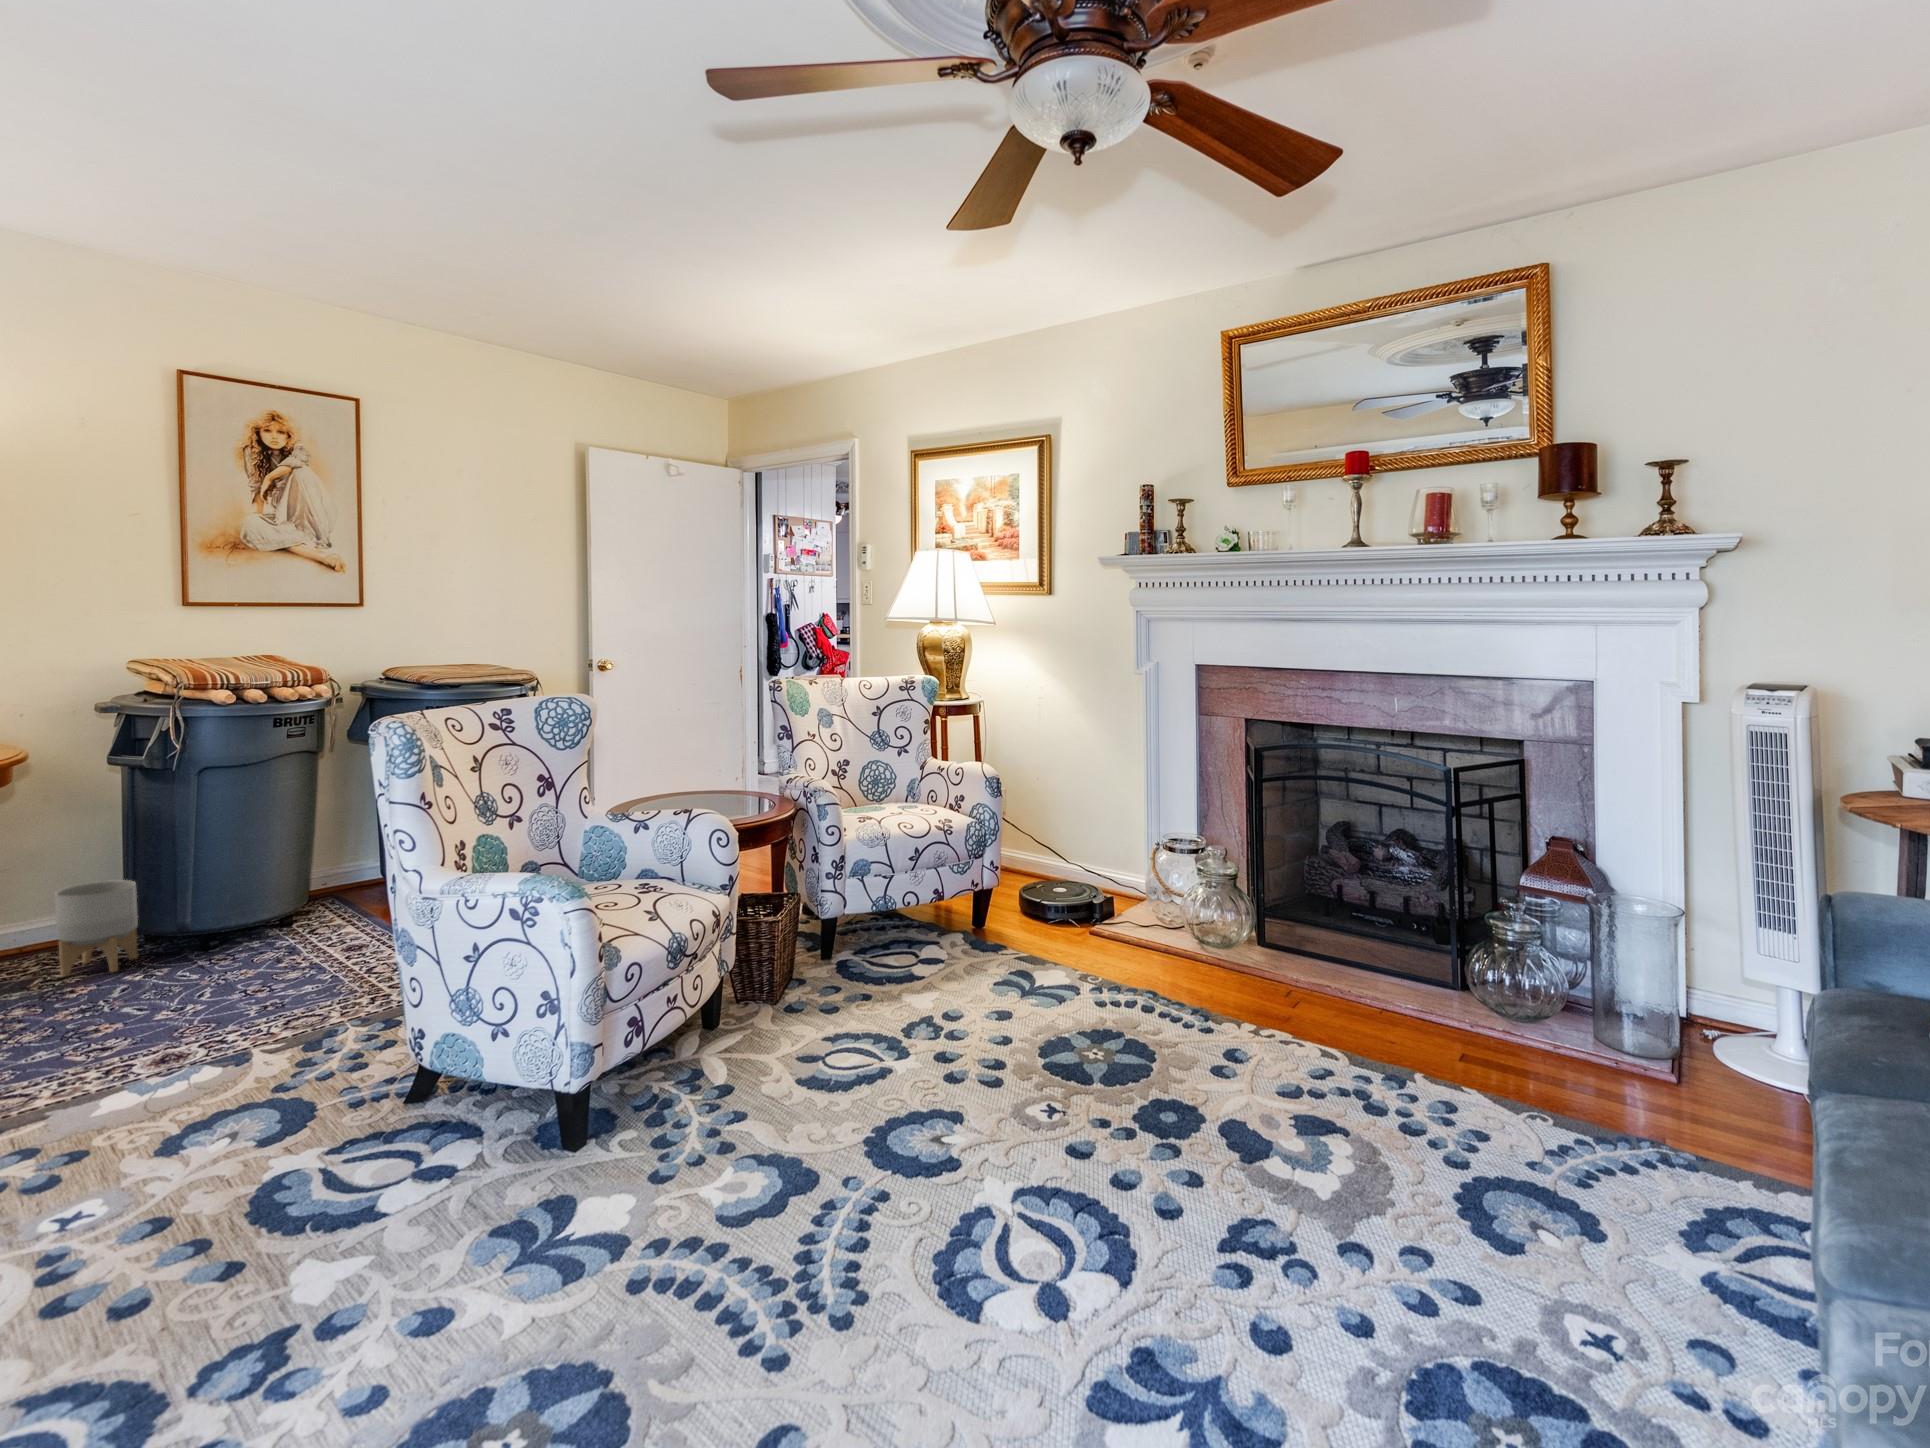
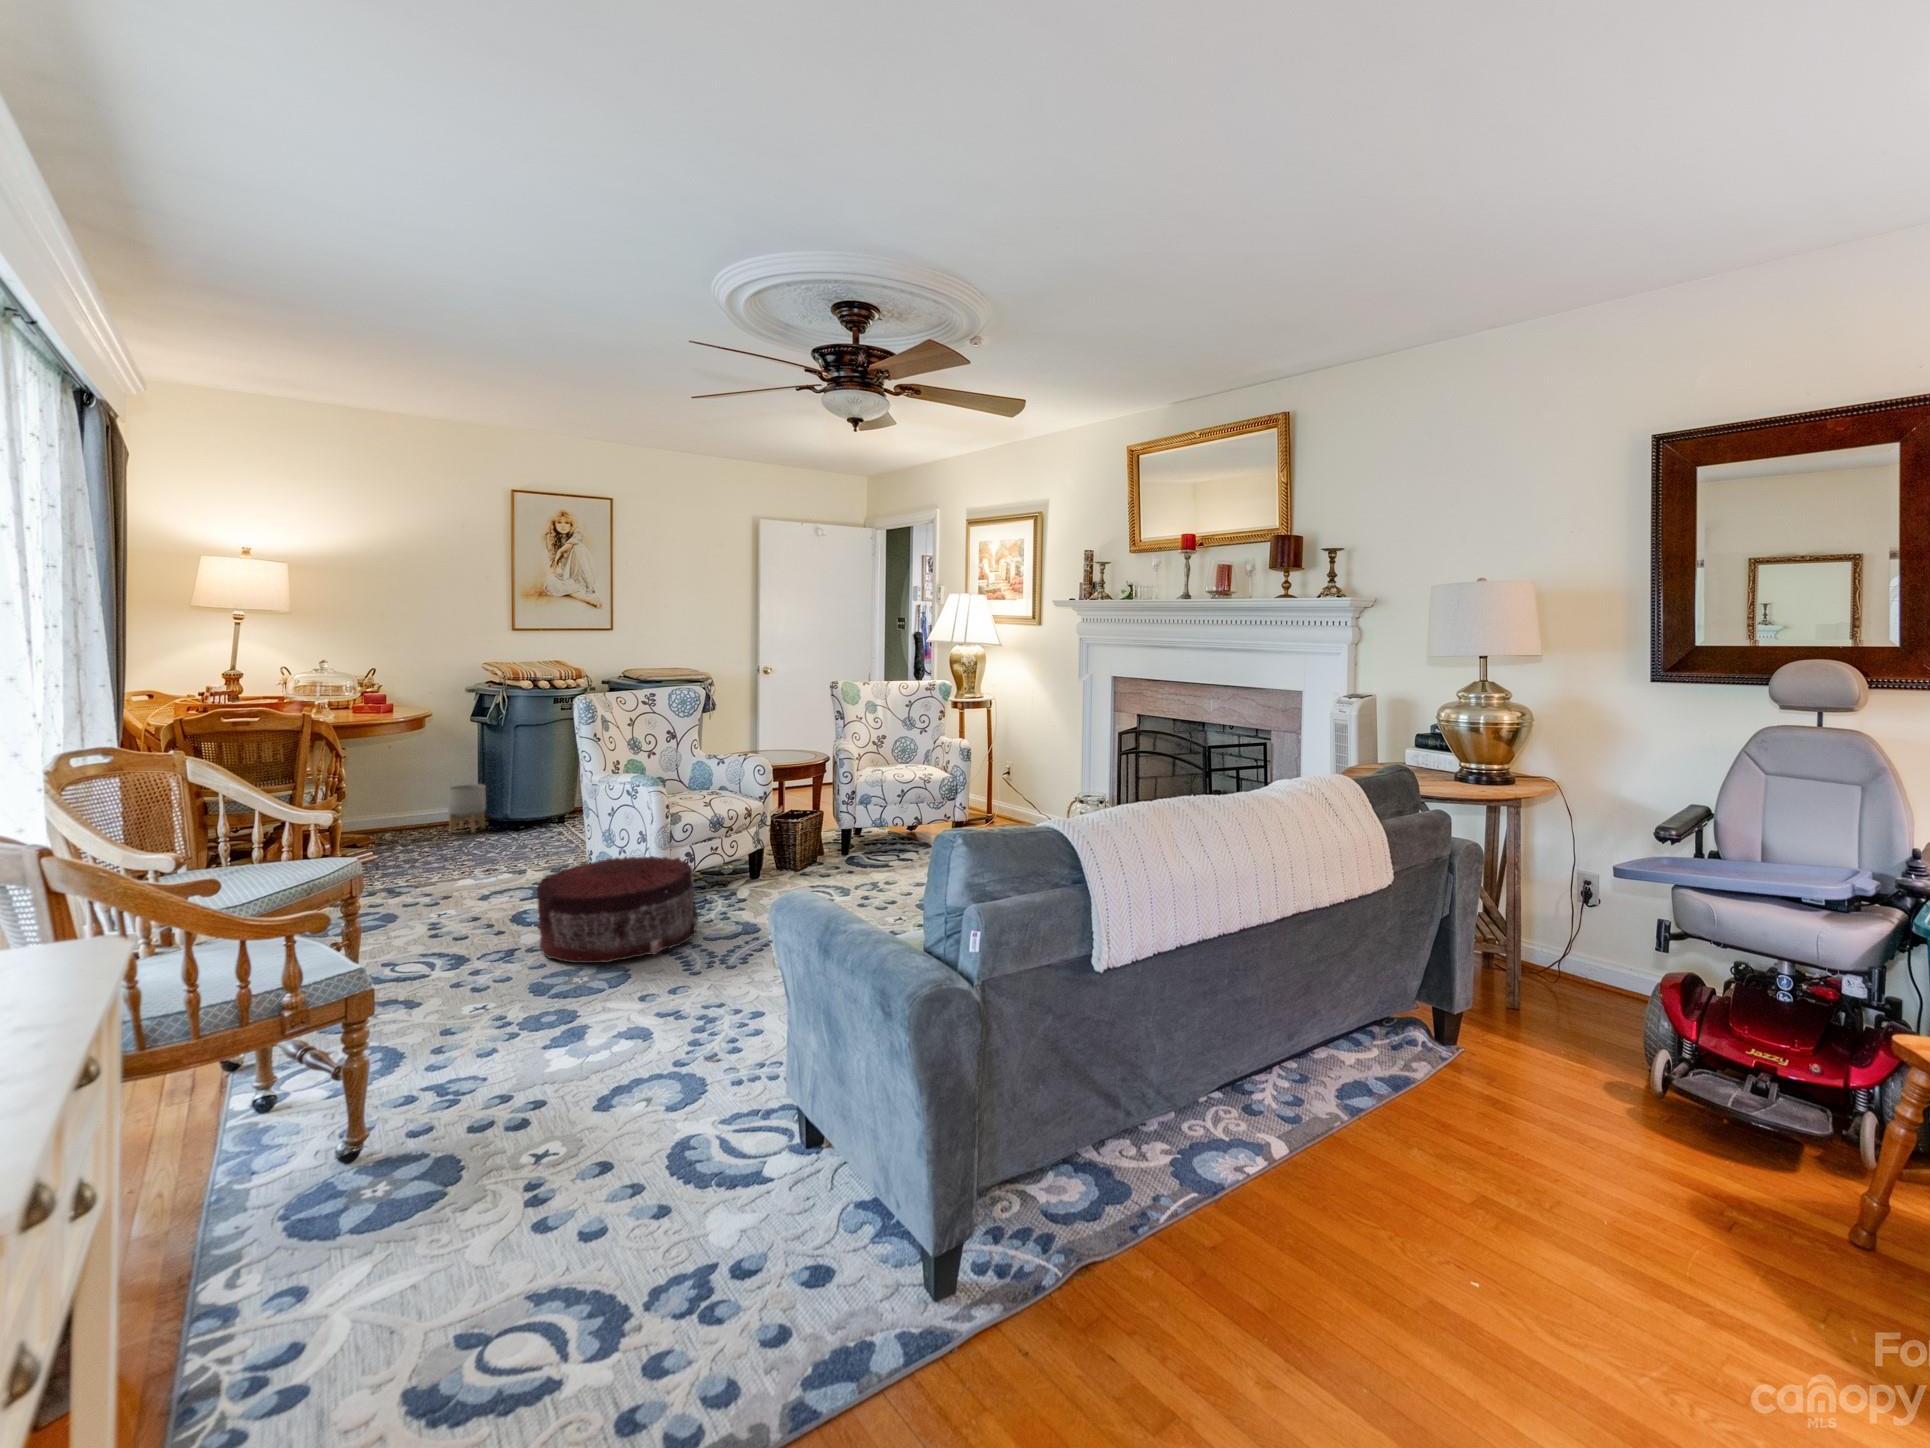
pouf: none [342,1039,706,1348] -> present [537,856,698,963]

